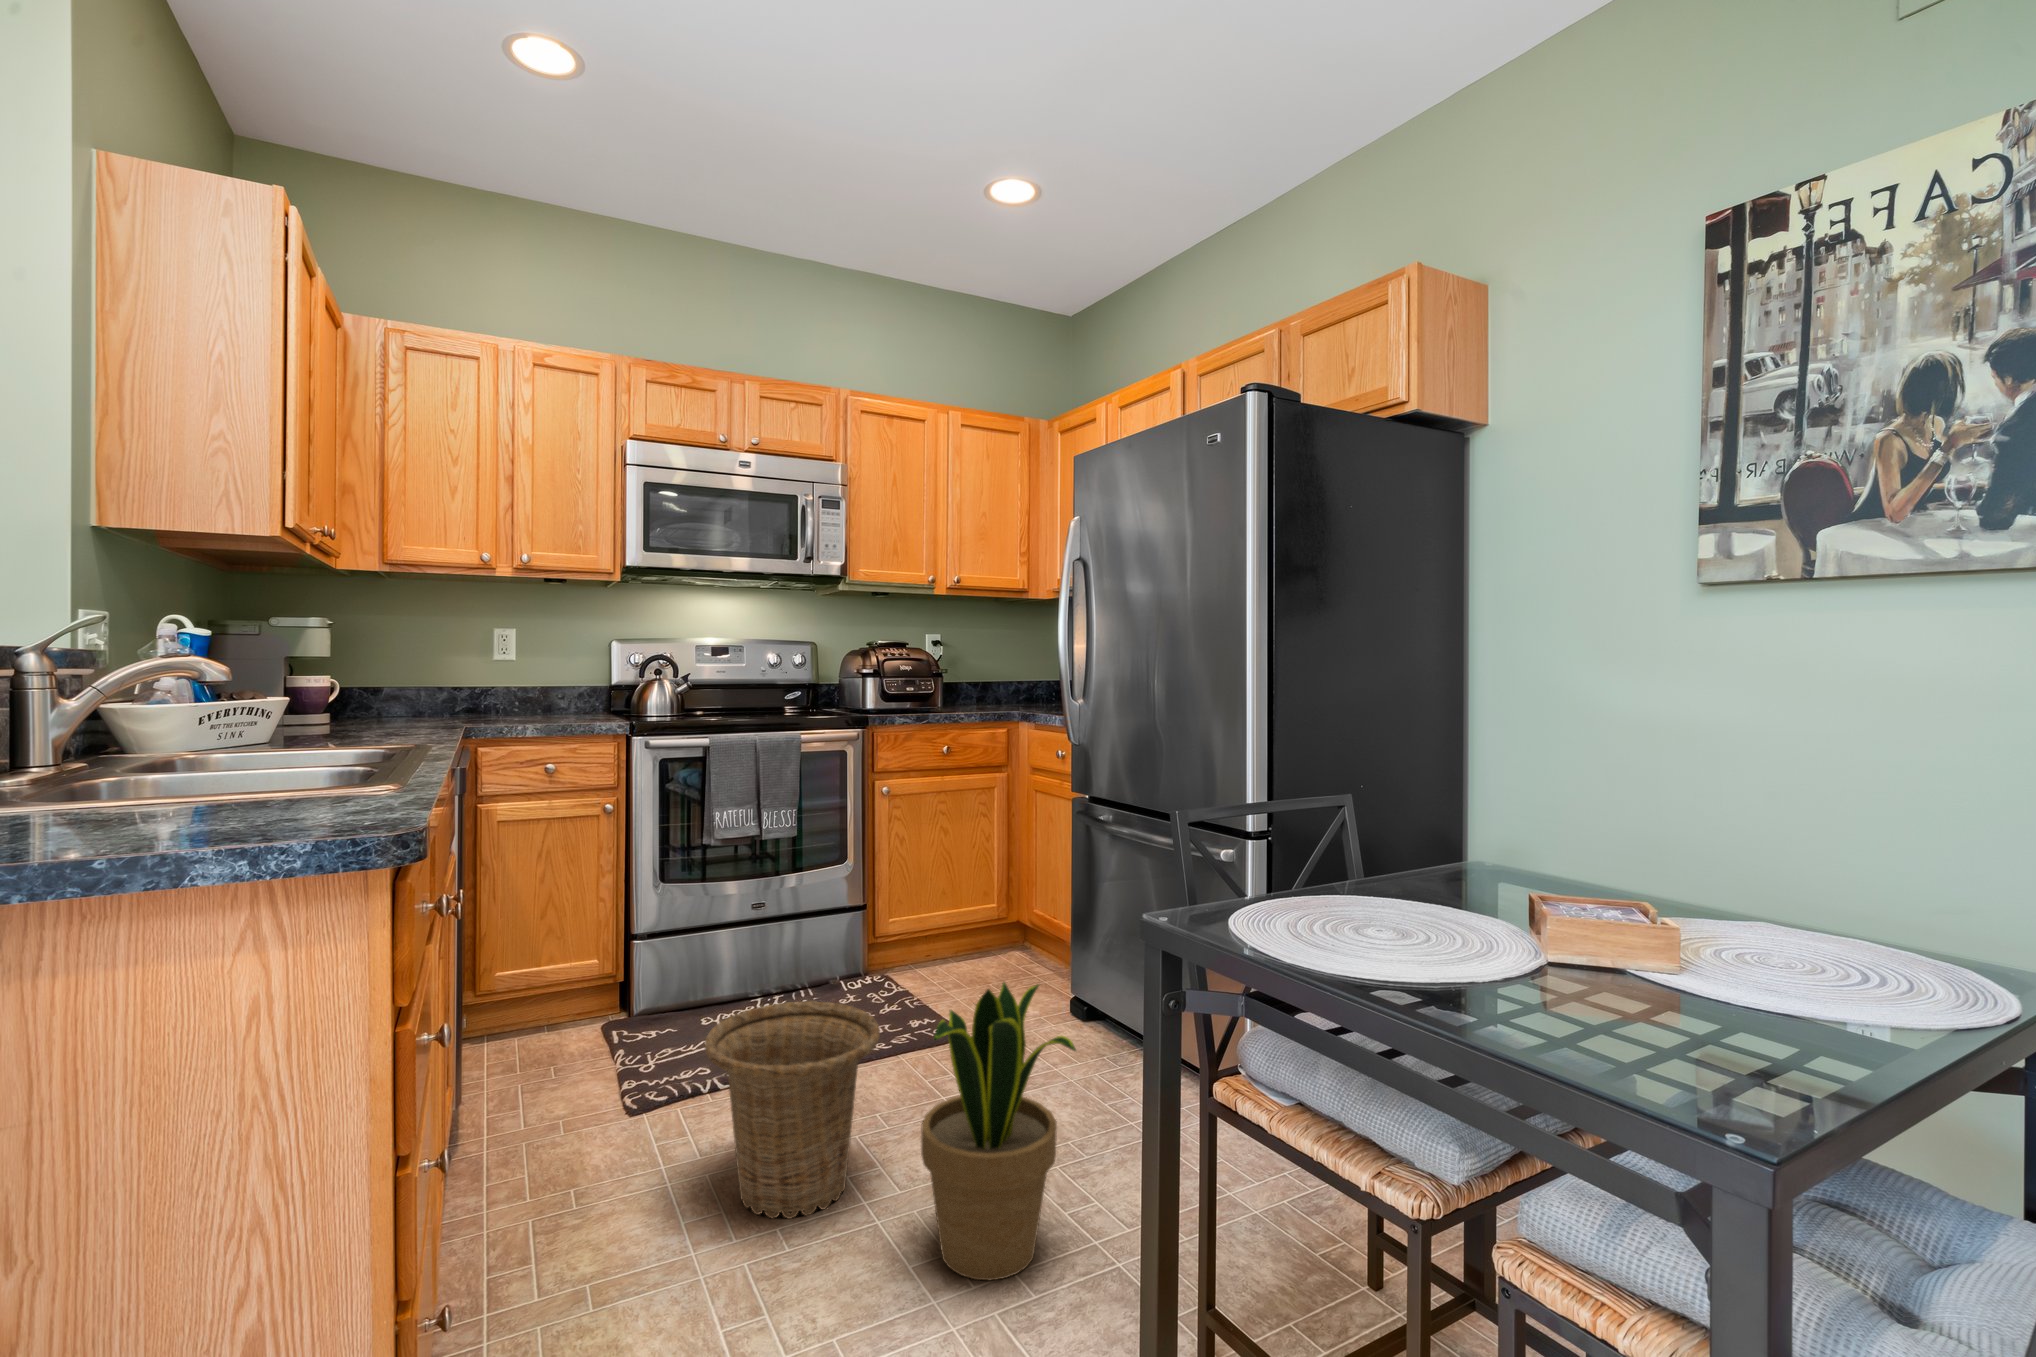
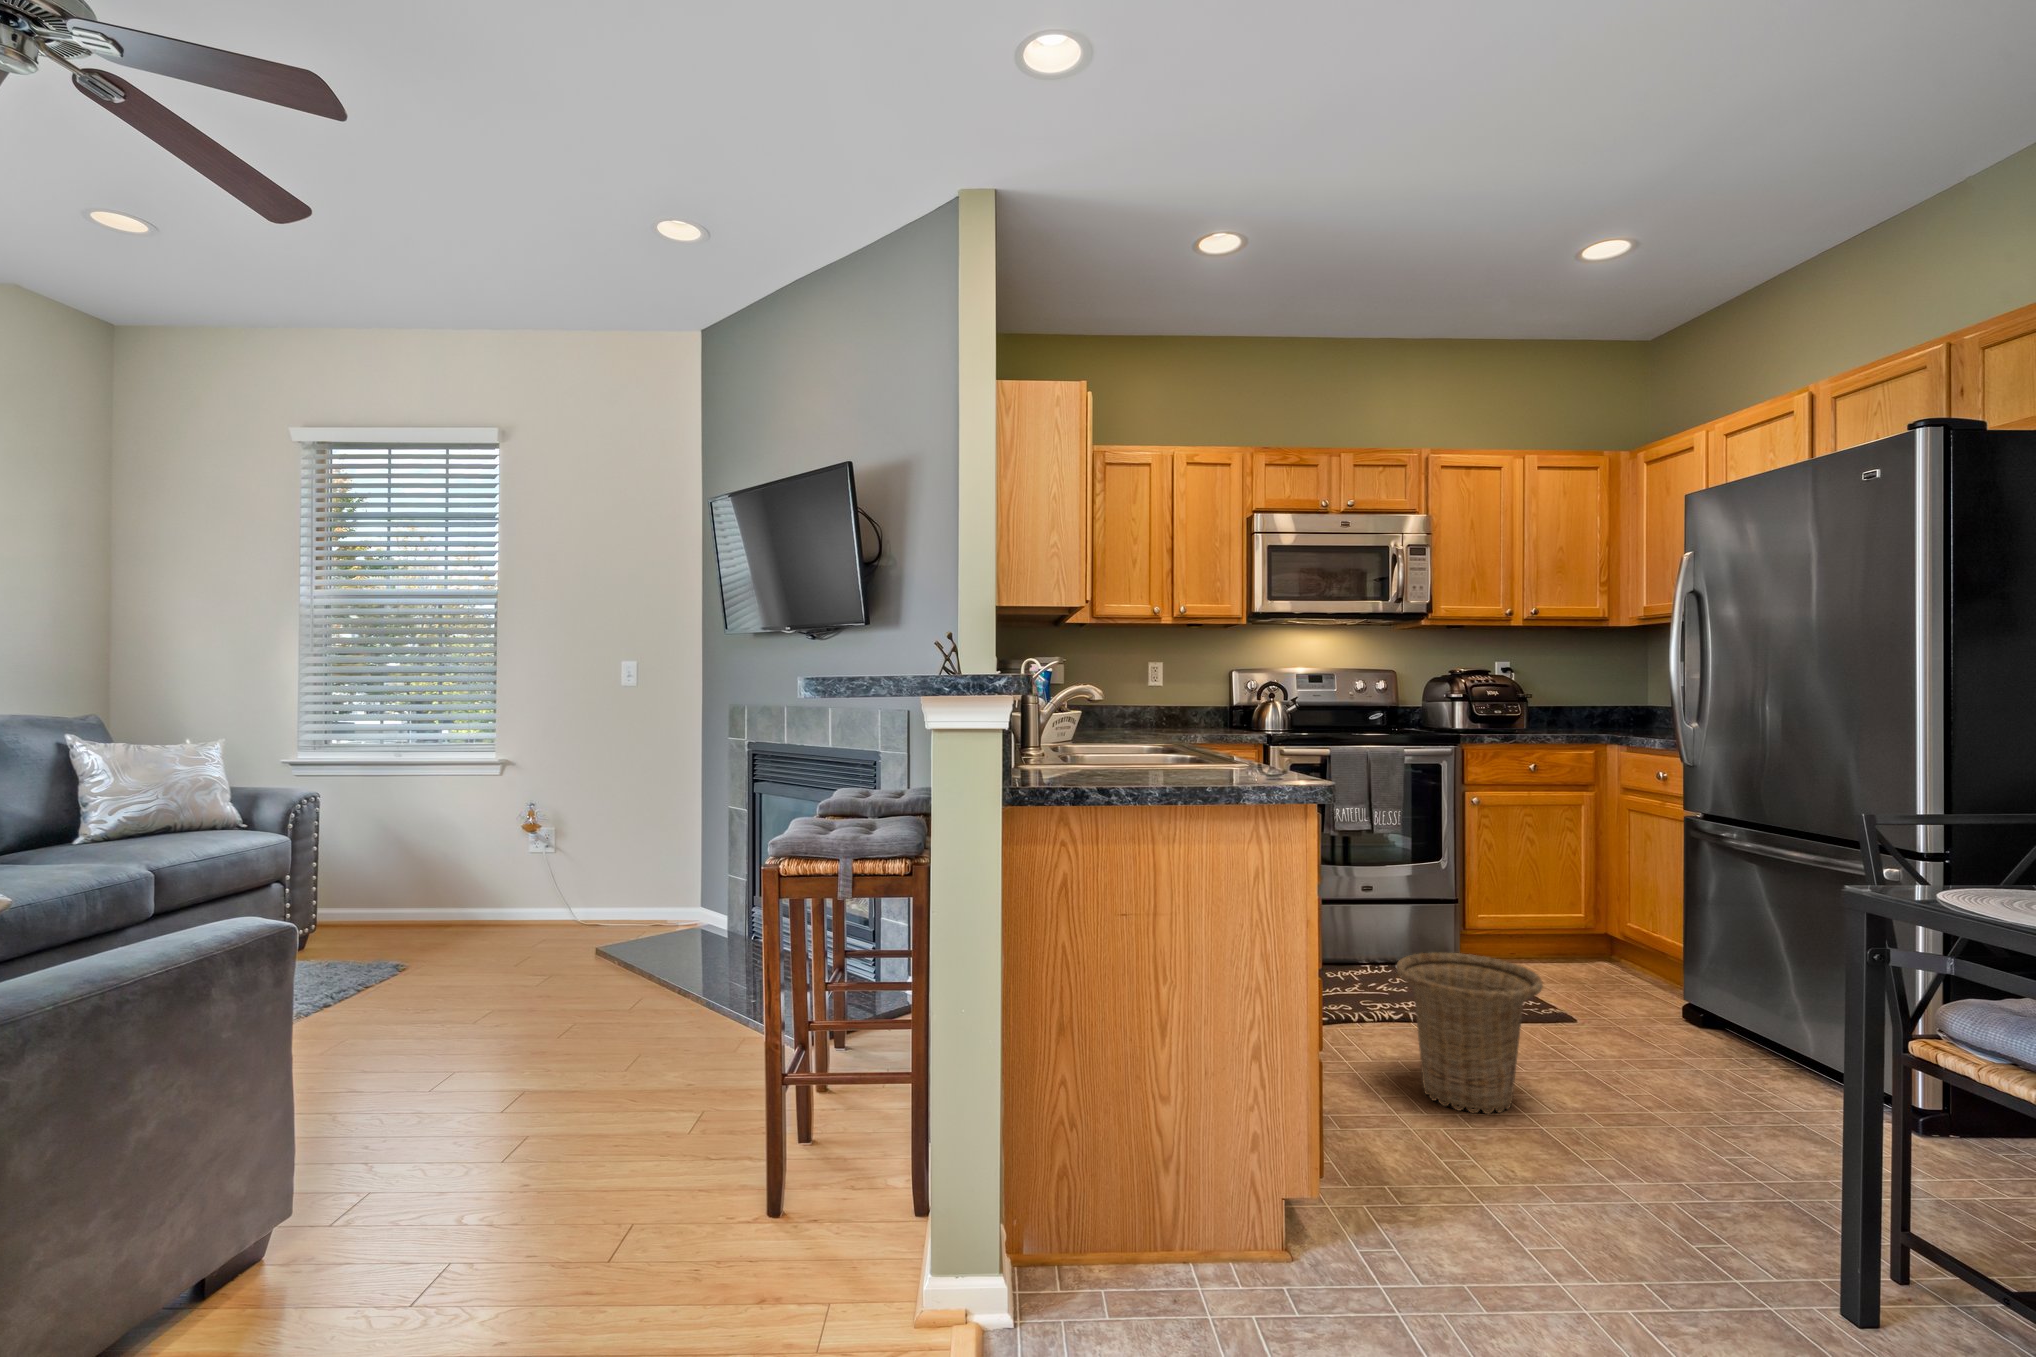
potted plant: present [921,982,1076,1280] -> none [1601,945,1754,1183]

